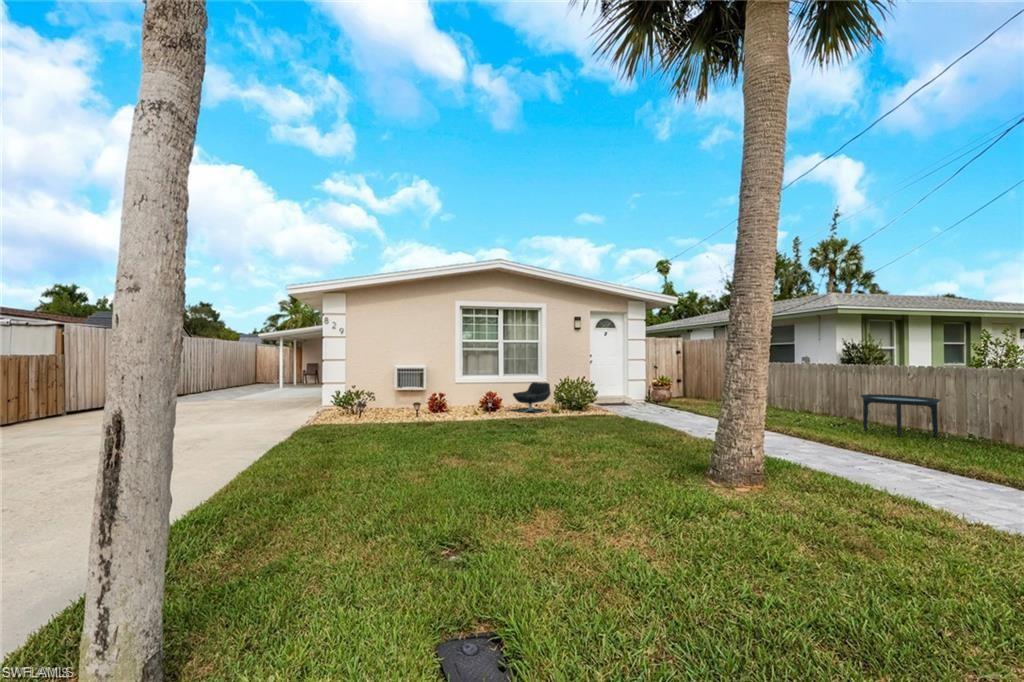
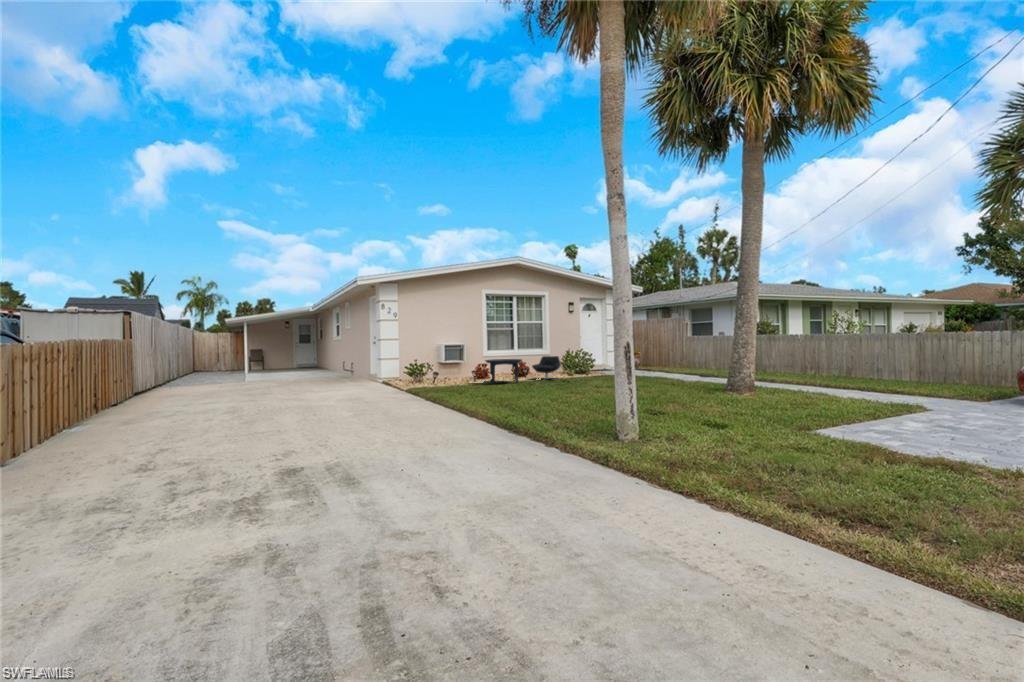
round table: present [860,394,940,437] -> present [485,359,522,384]

